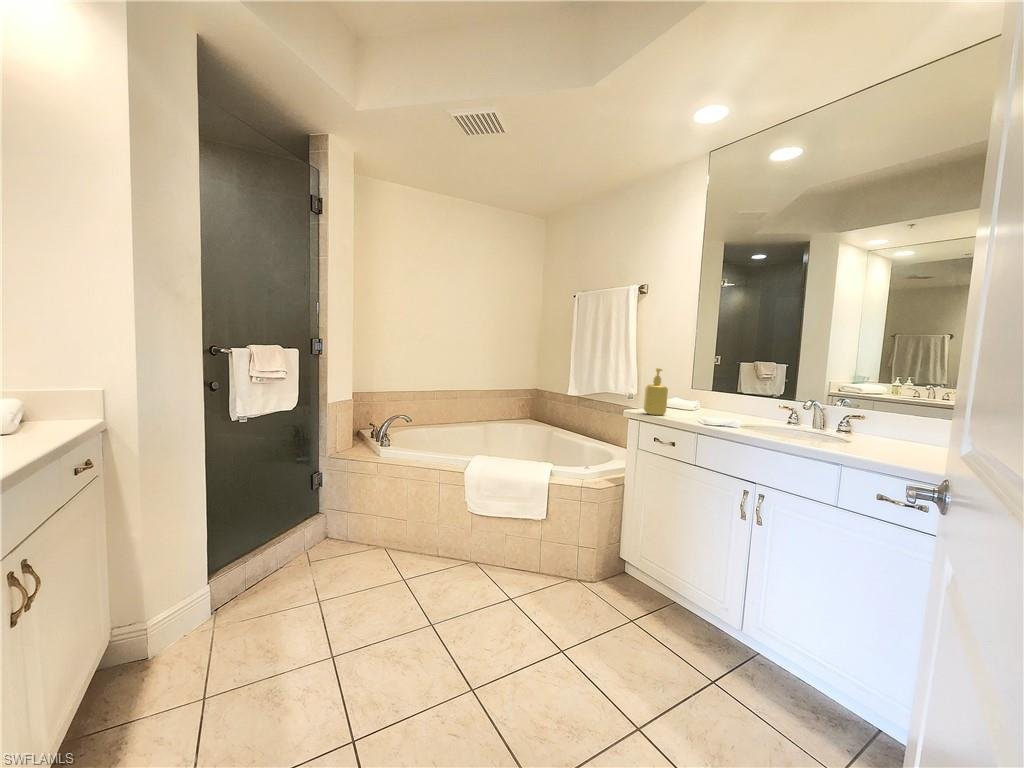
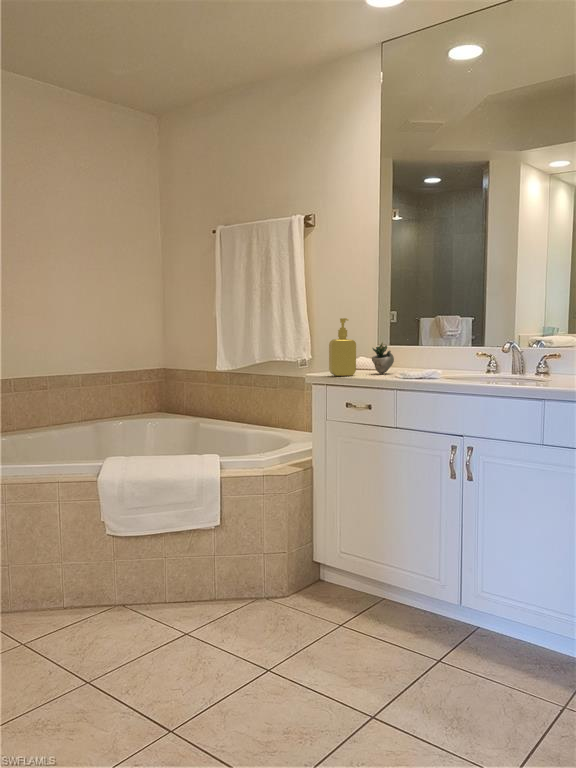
succulent plant: none [681,390,714,416] -> present [372,339,408,373]

